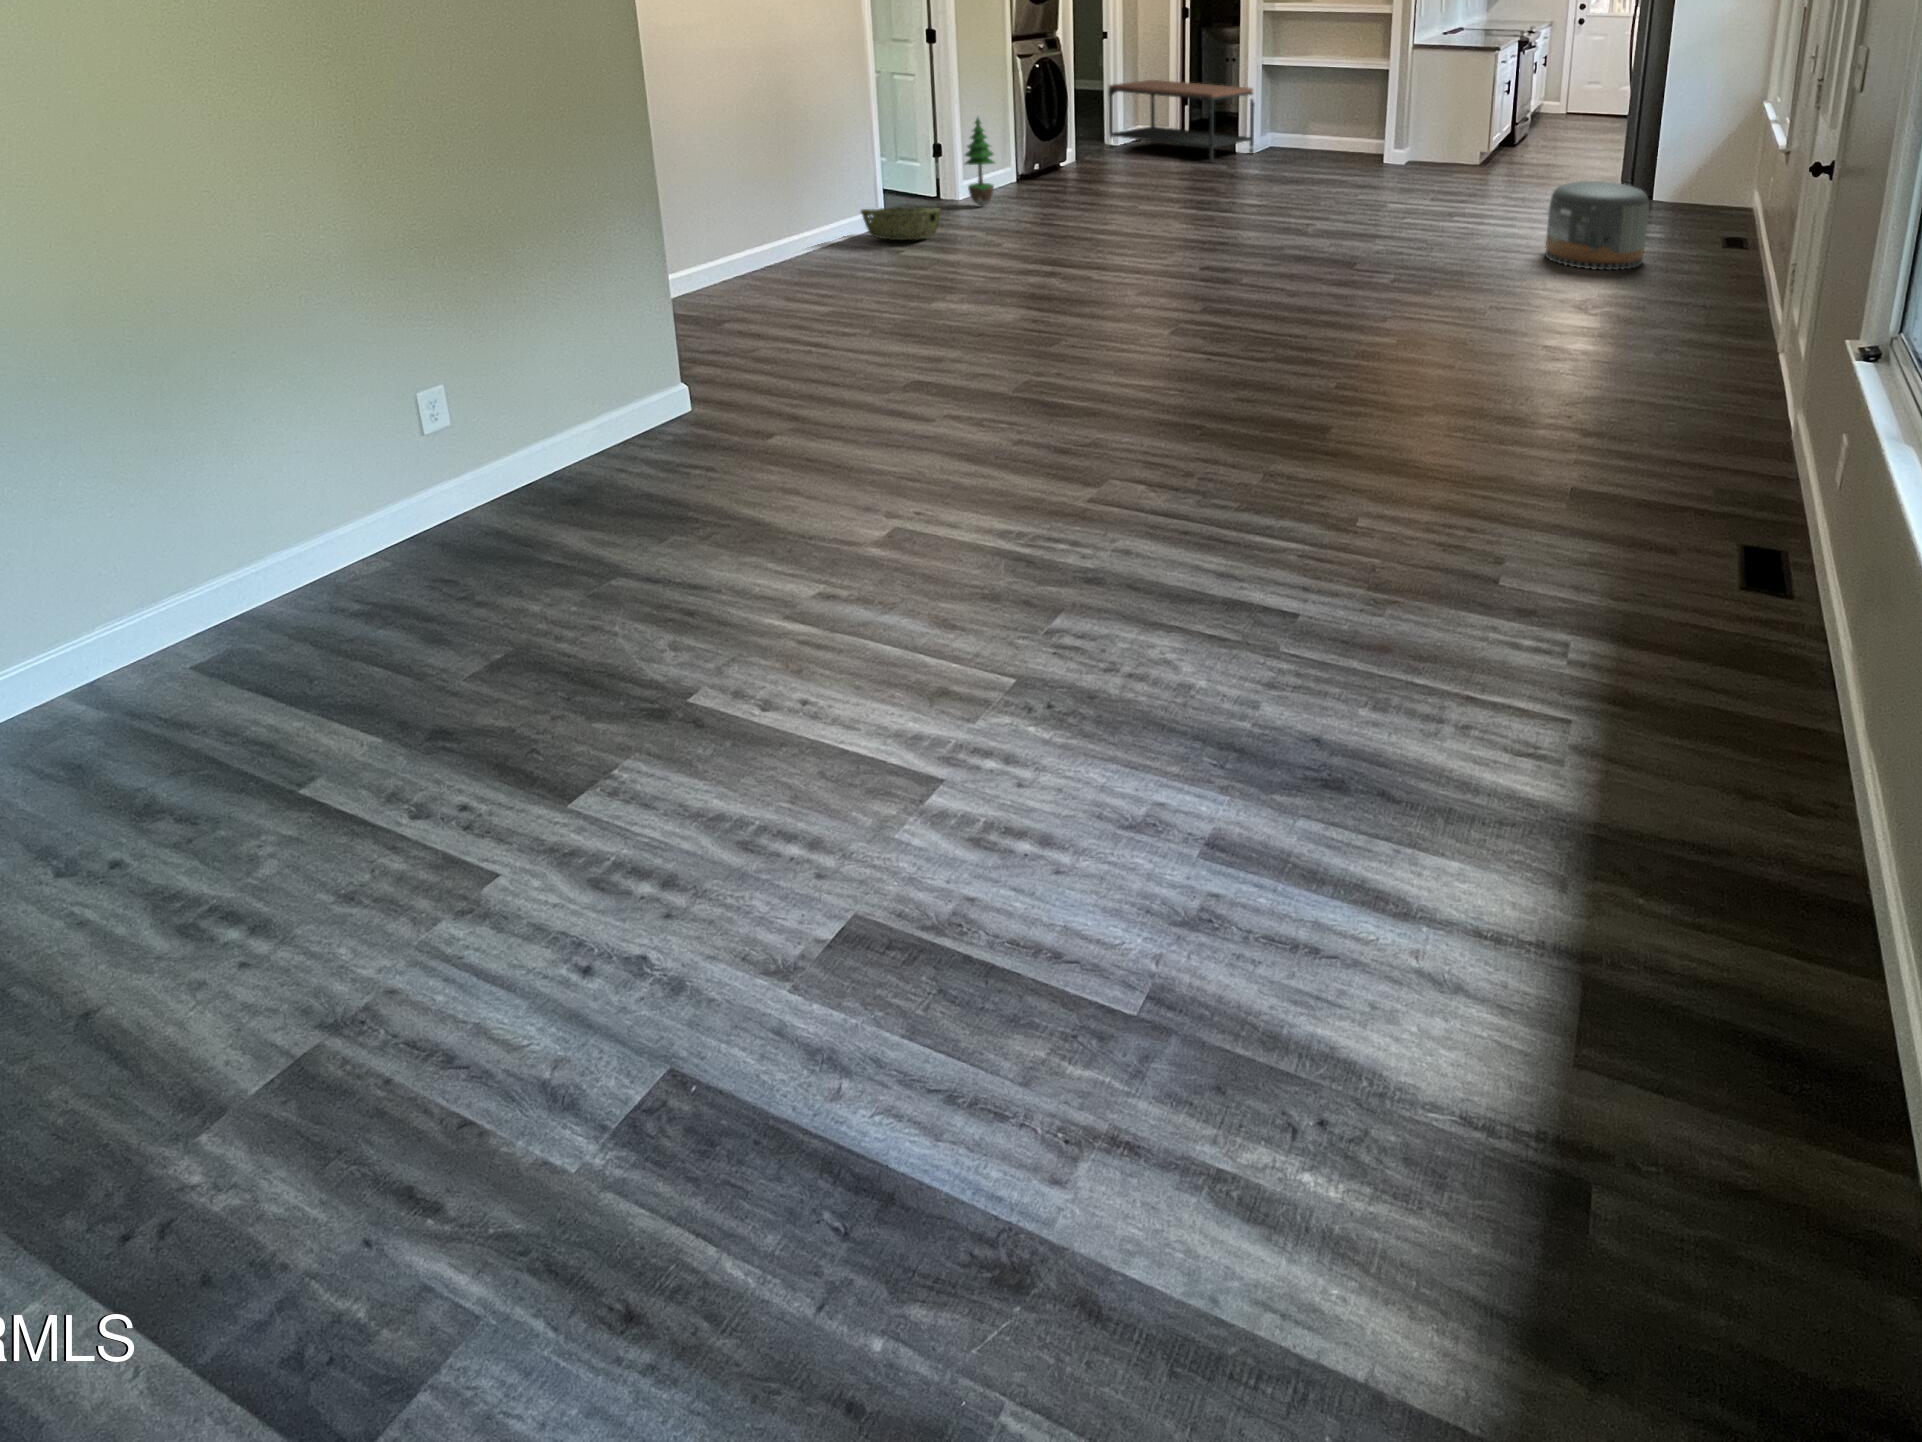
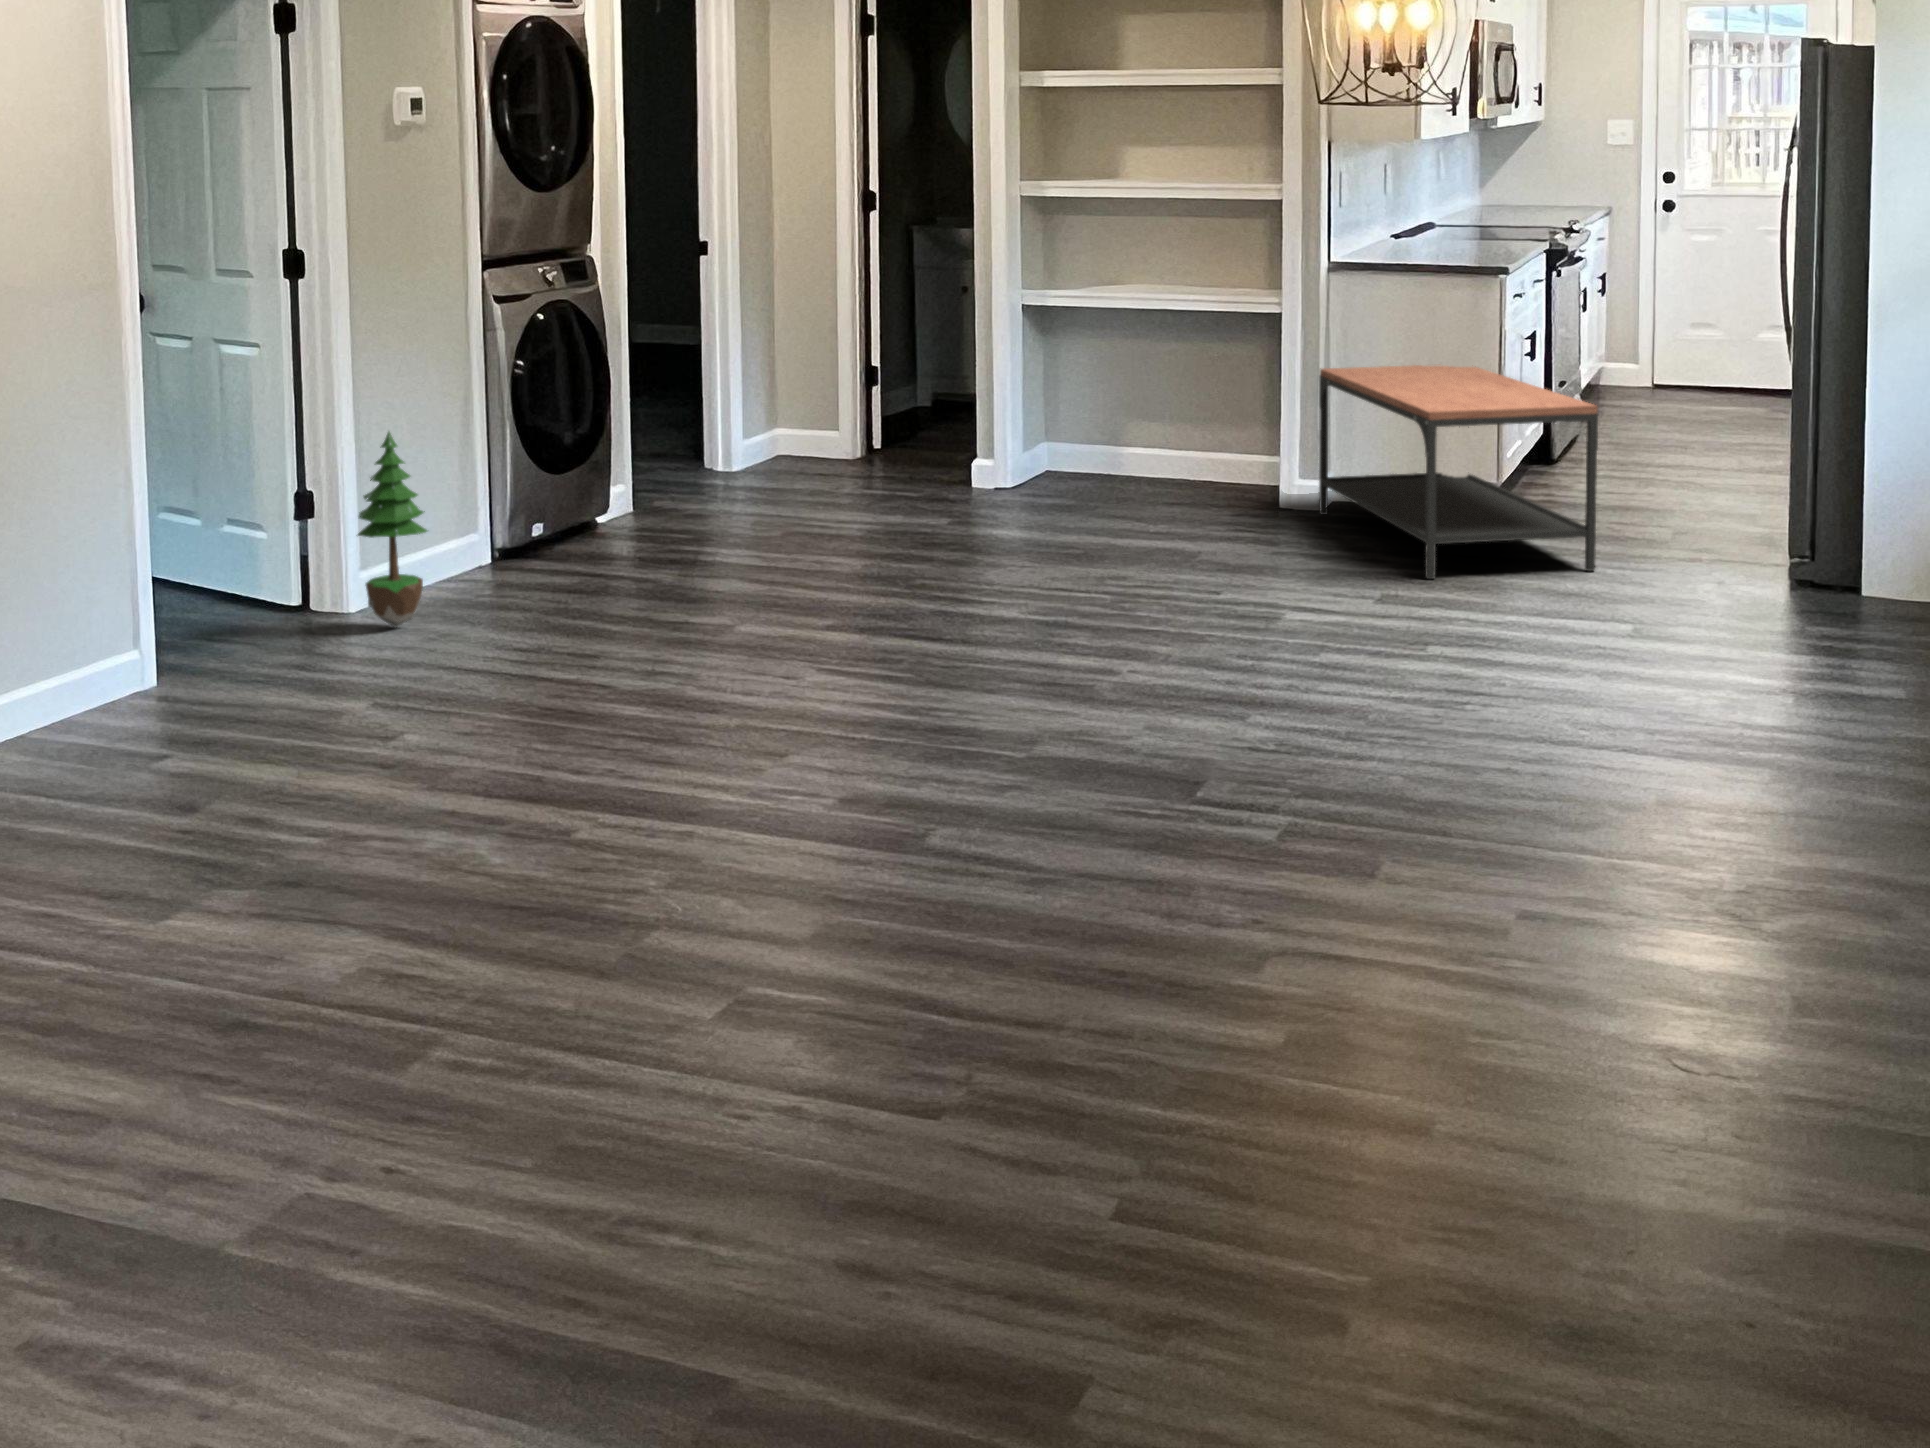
coffee table: present [1108,80,1254,163] -> present [1319,365,1598,579]
pouf: present [1545,181,1649,270] -> none [1641,571,1869,782]
woven basket: present [860,207,941,240] -> none [88,642,276,722]

